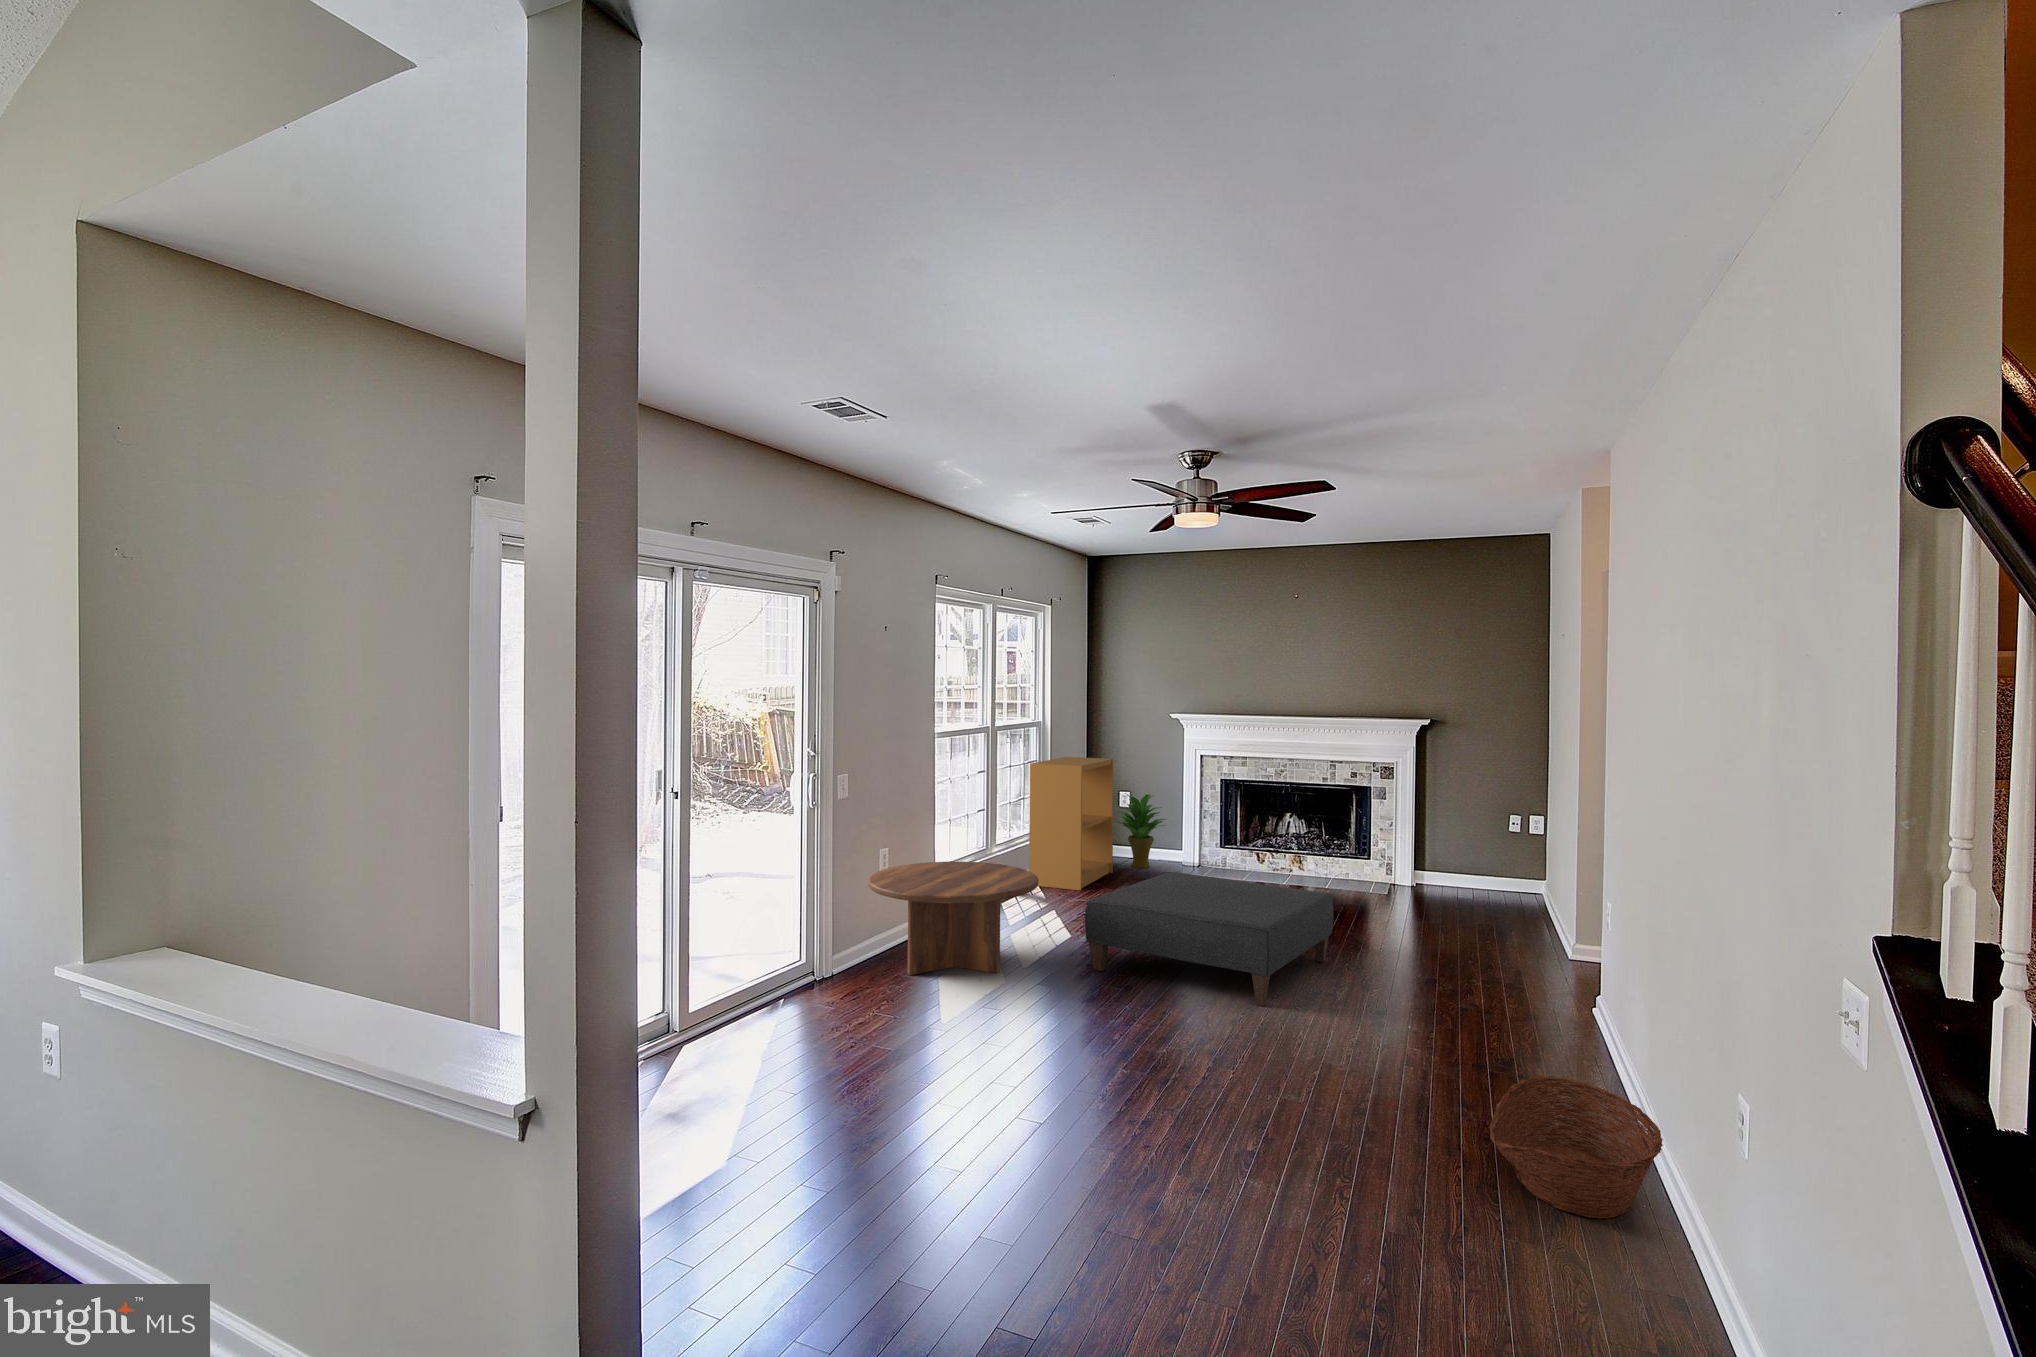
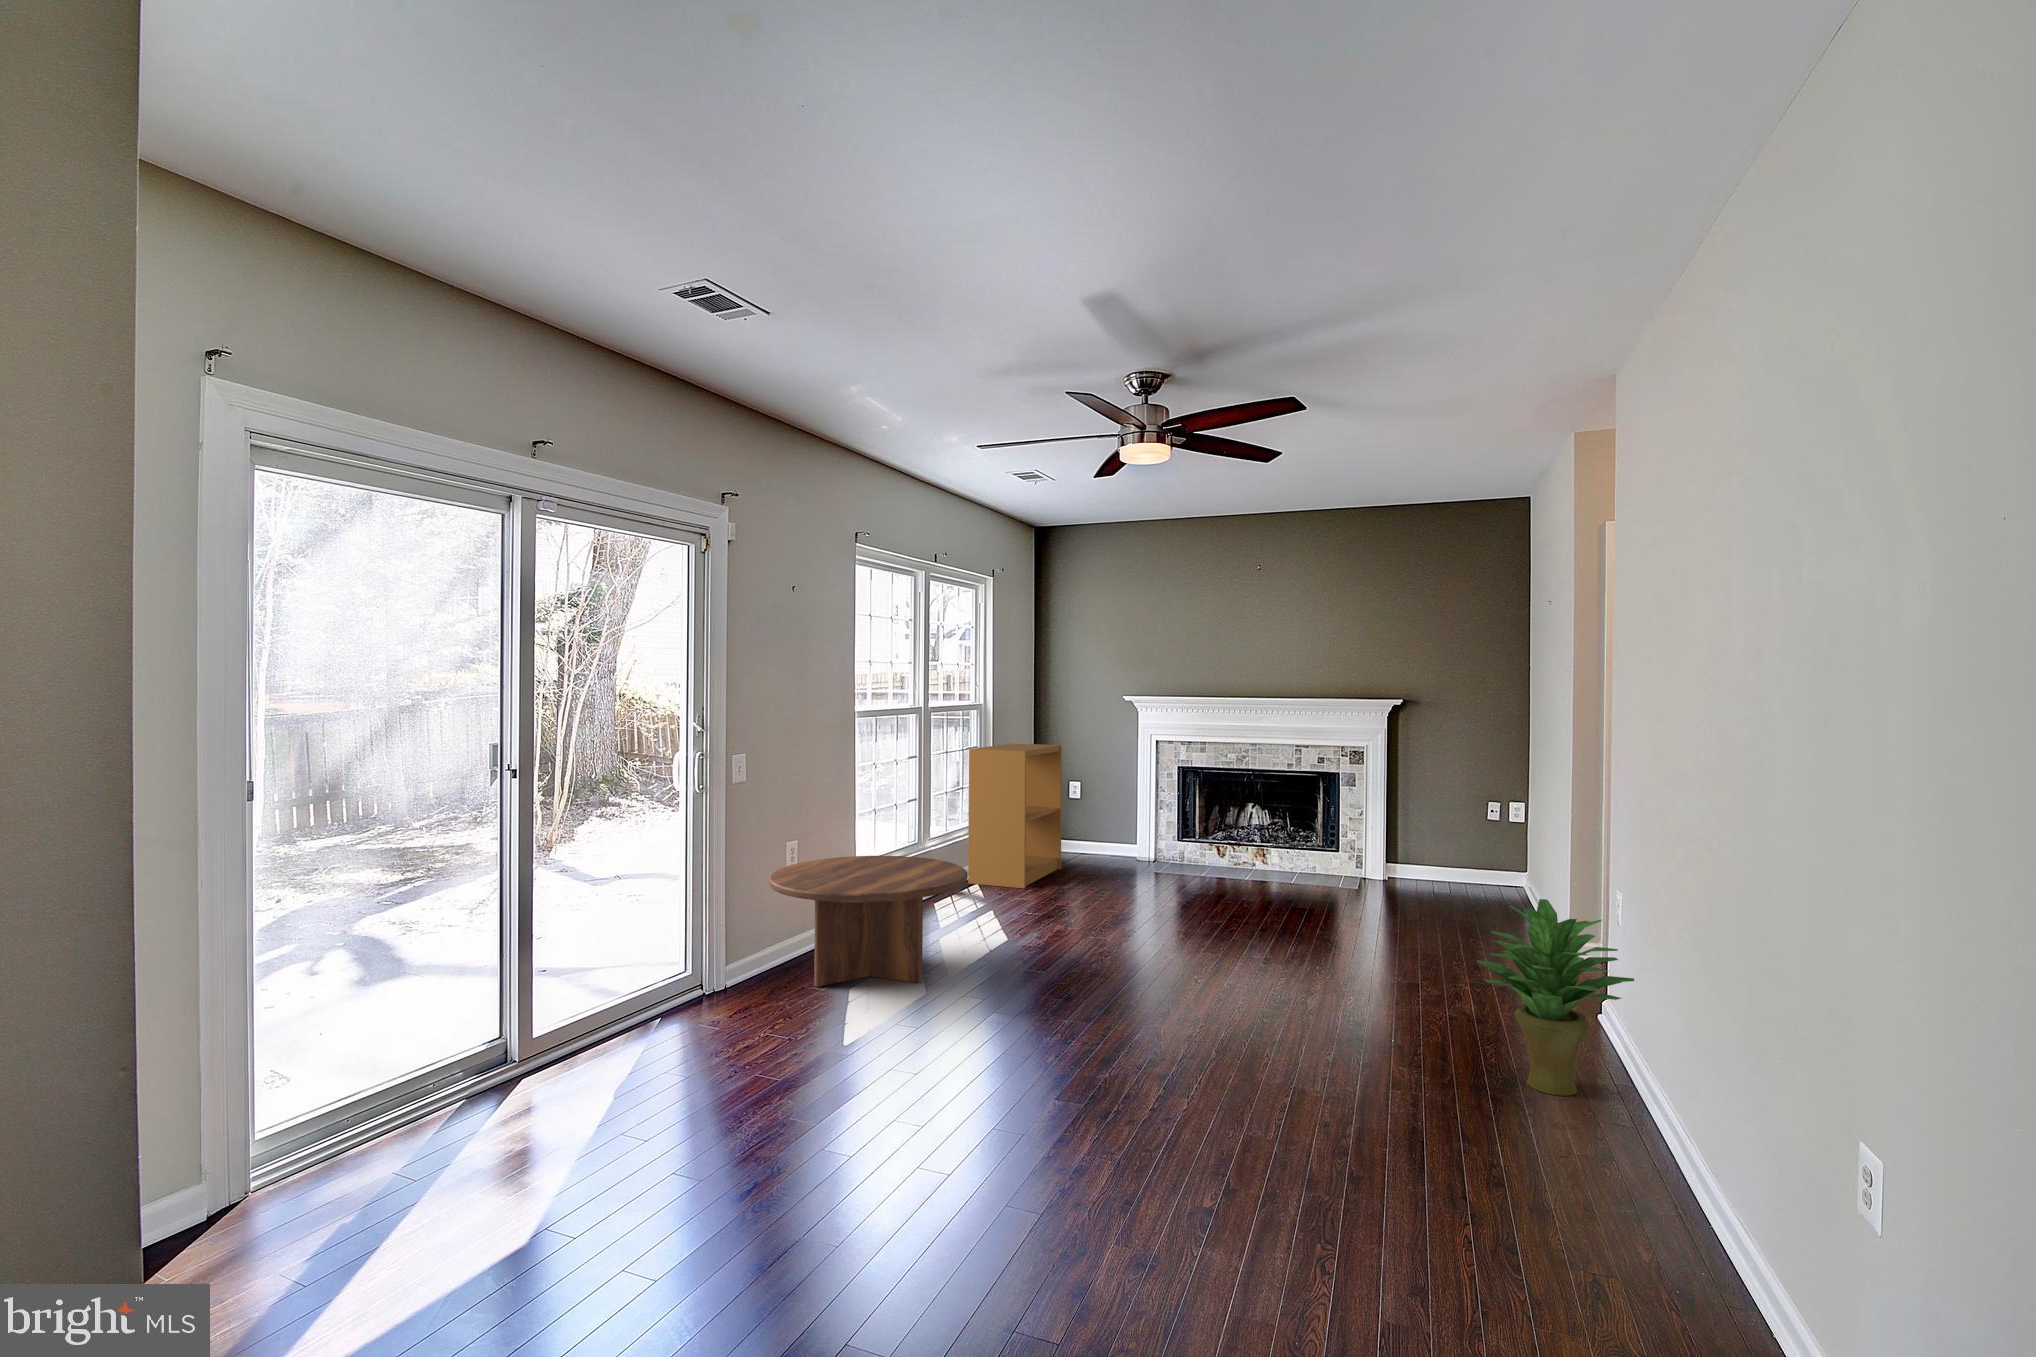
potted plant: present [1114,793,1166,868] -> present [1477,899,1634,1096]
ottoman: present [1085,872,1333,1006] -> none [1021,866,1302,1017]
basket: present [1490,1076,1663,1219] -> none [1503,1102,1729,1294]

